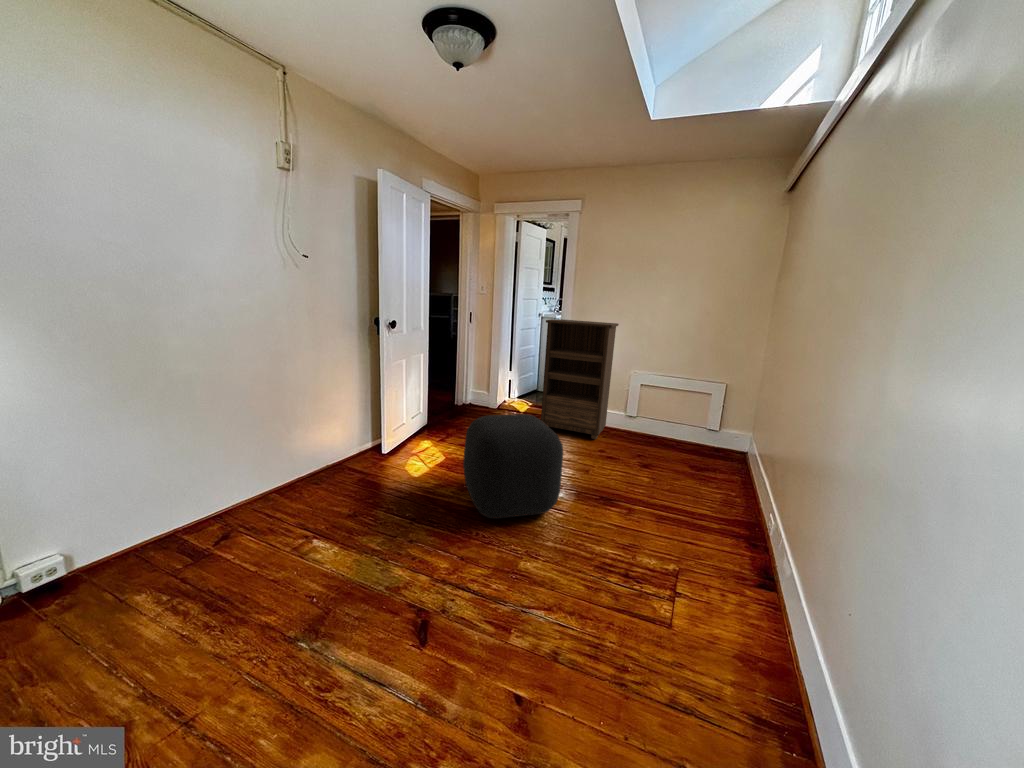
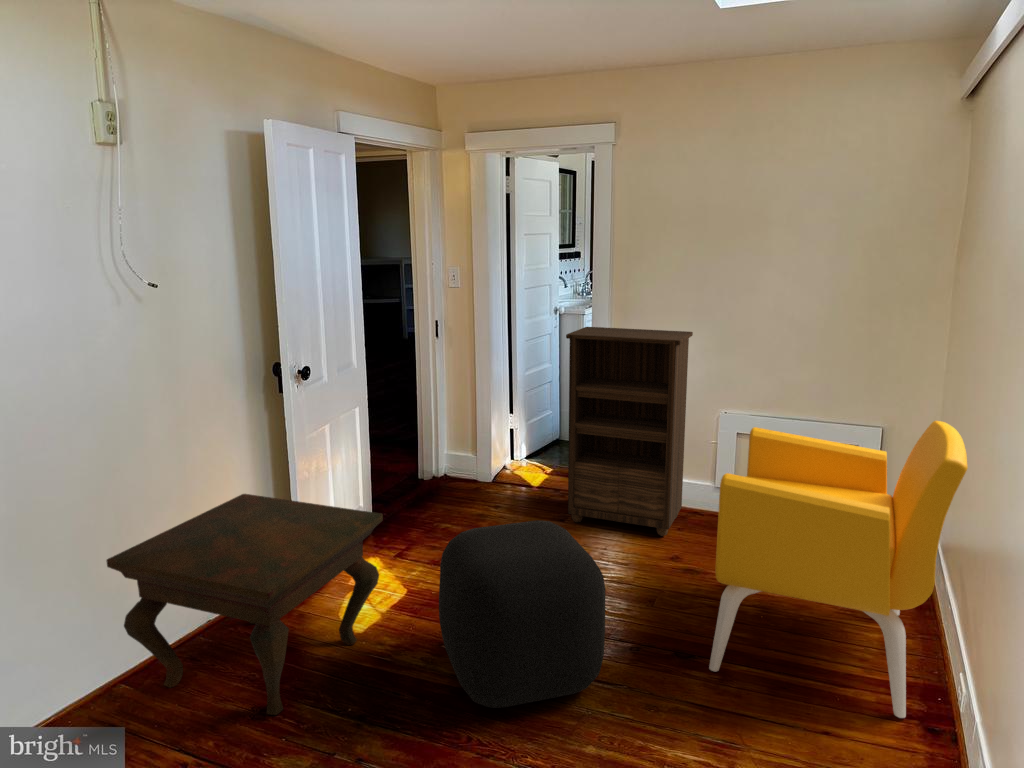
armchair: none [621,369,786,538] -> present [709,421,968,718]
side table: none [266,393,434,516] -> present [106,494,383,715]

